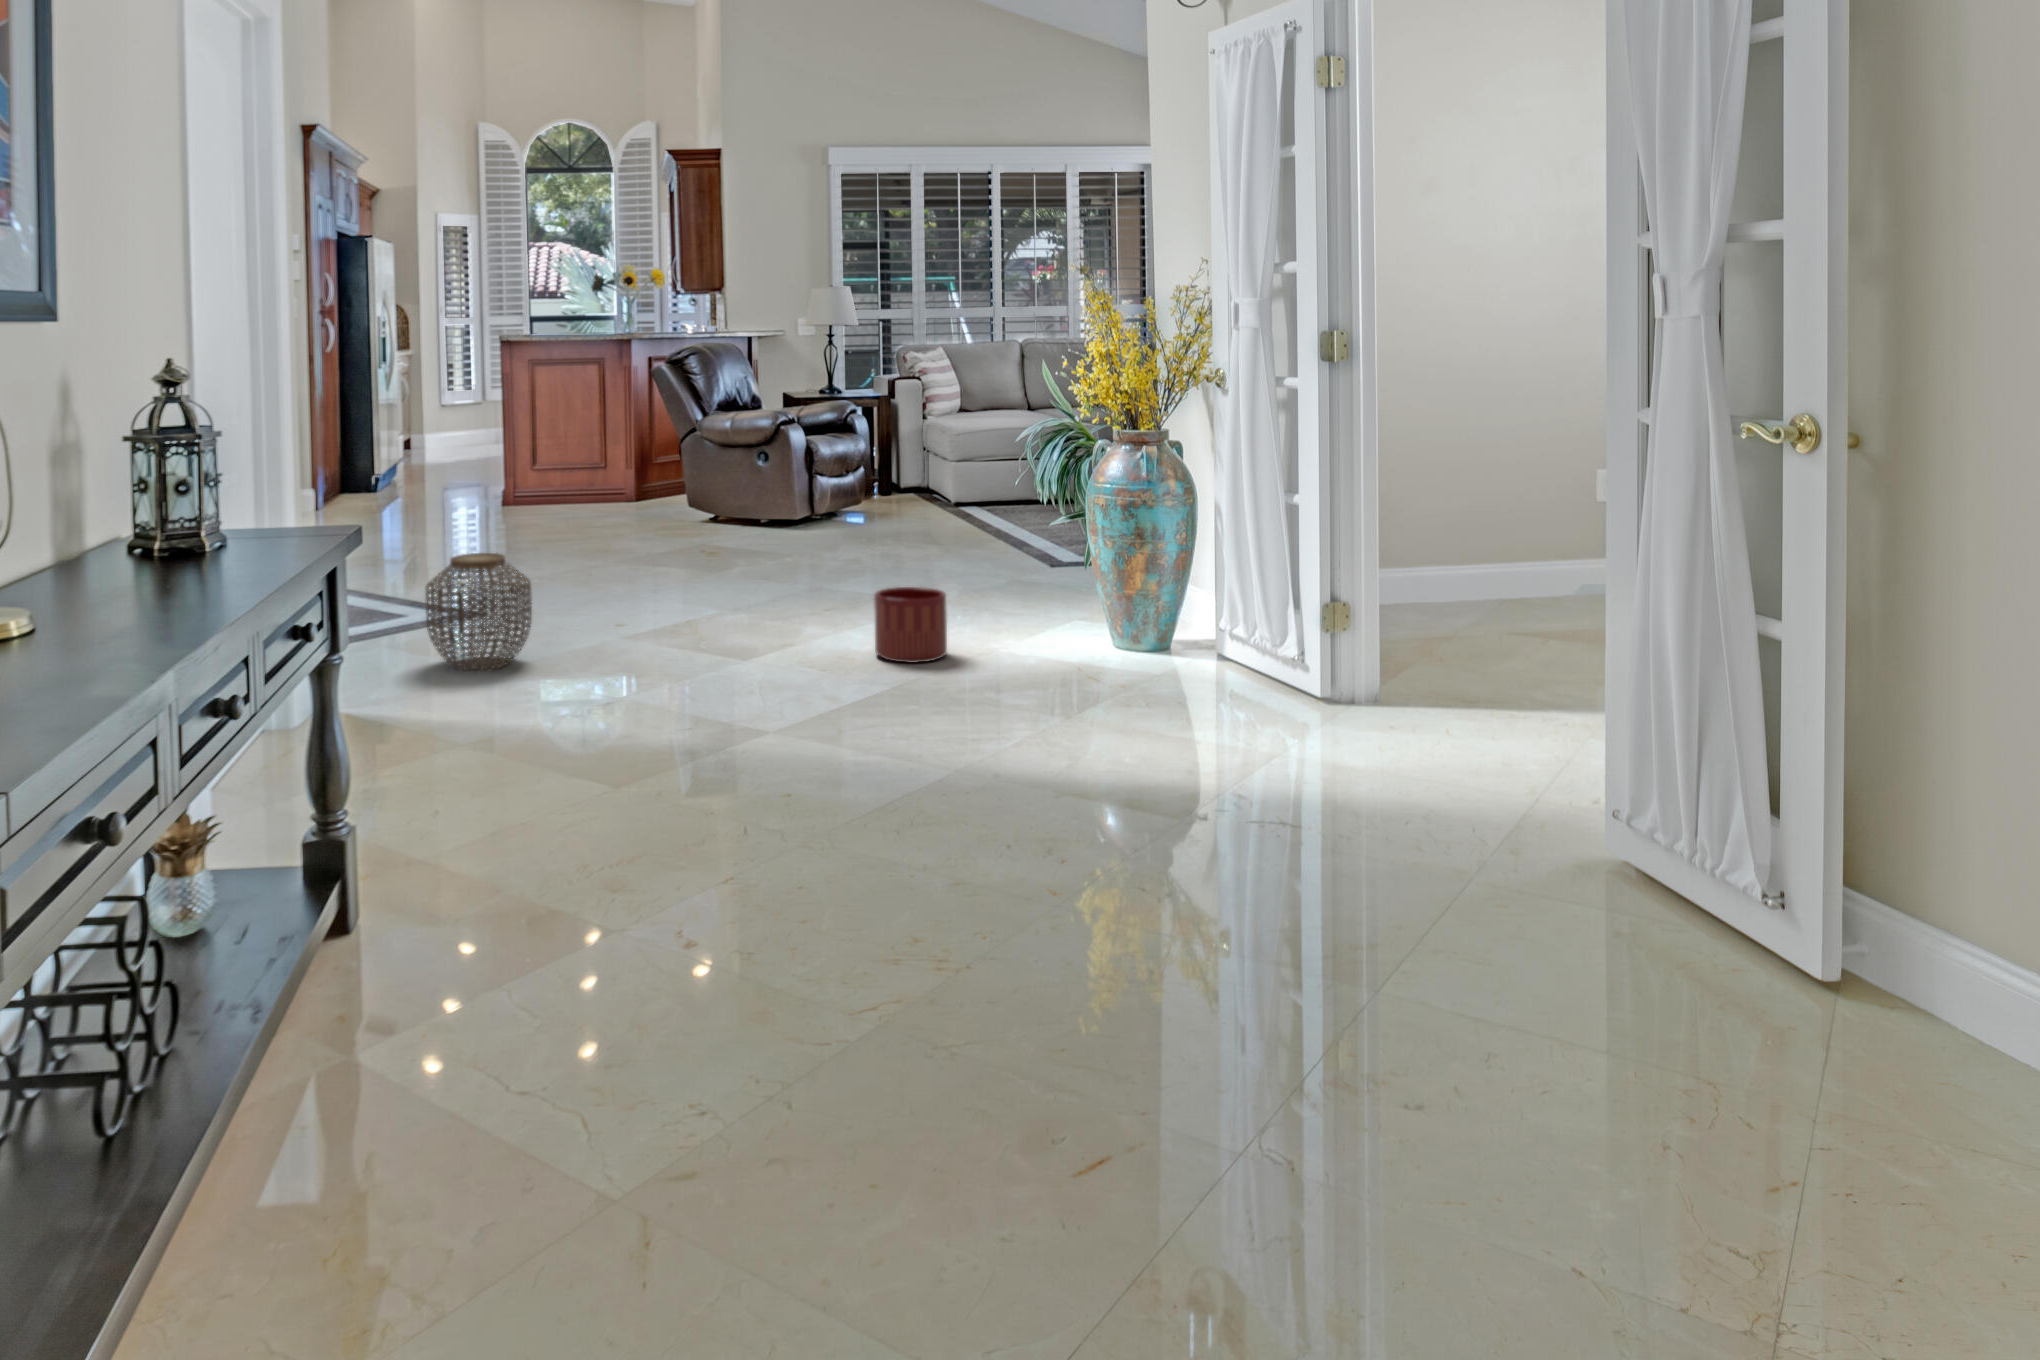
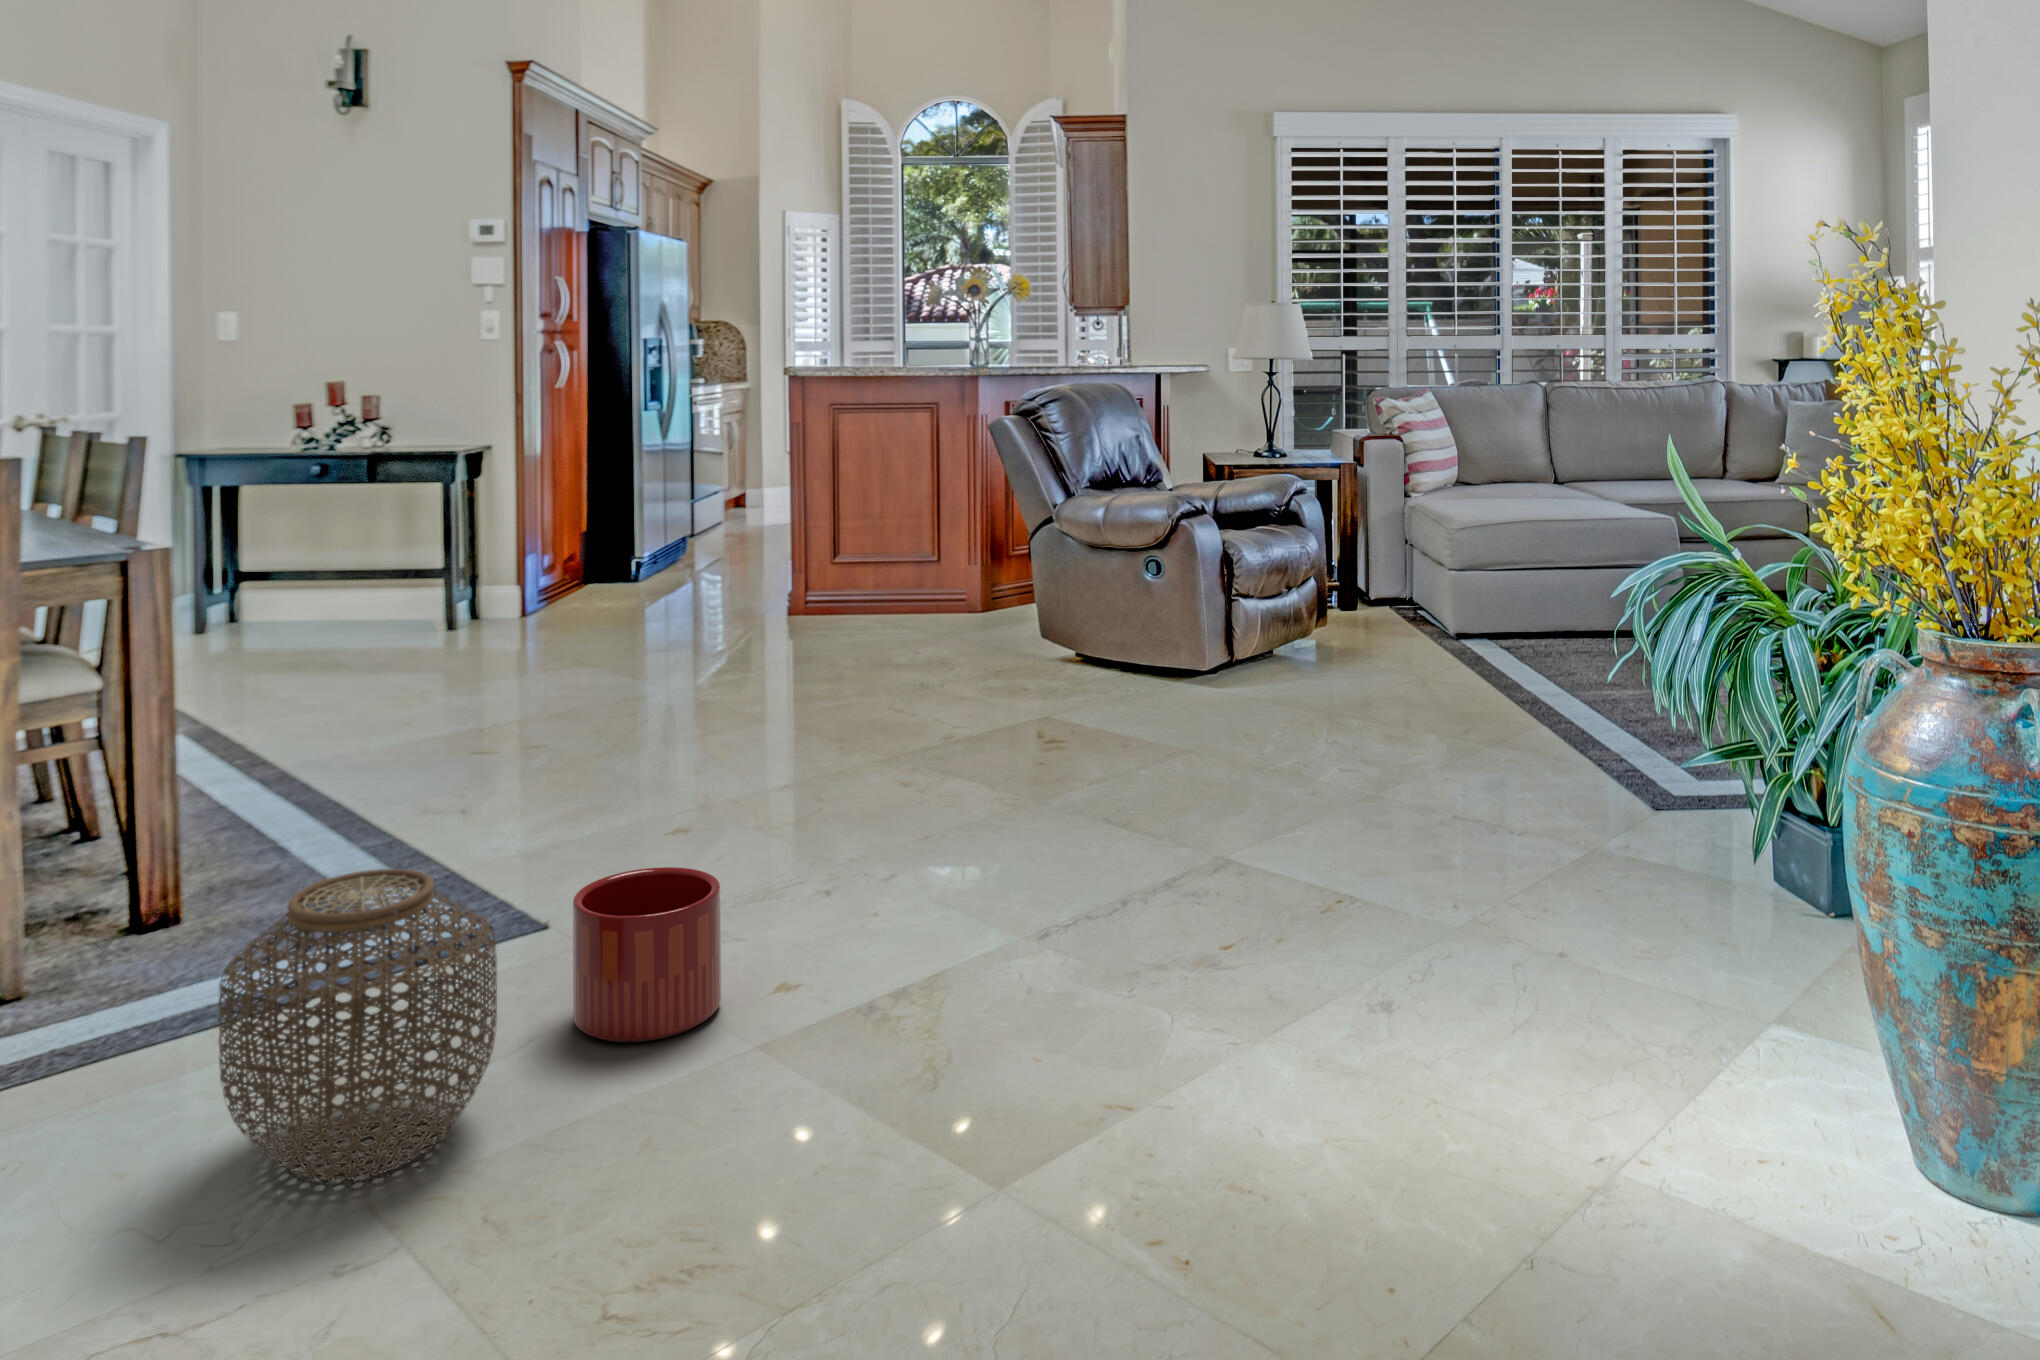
planter: present [874,587,947,663] -> present [573,867,721,1042]

